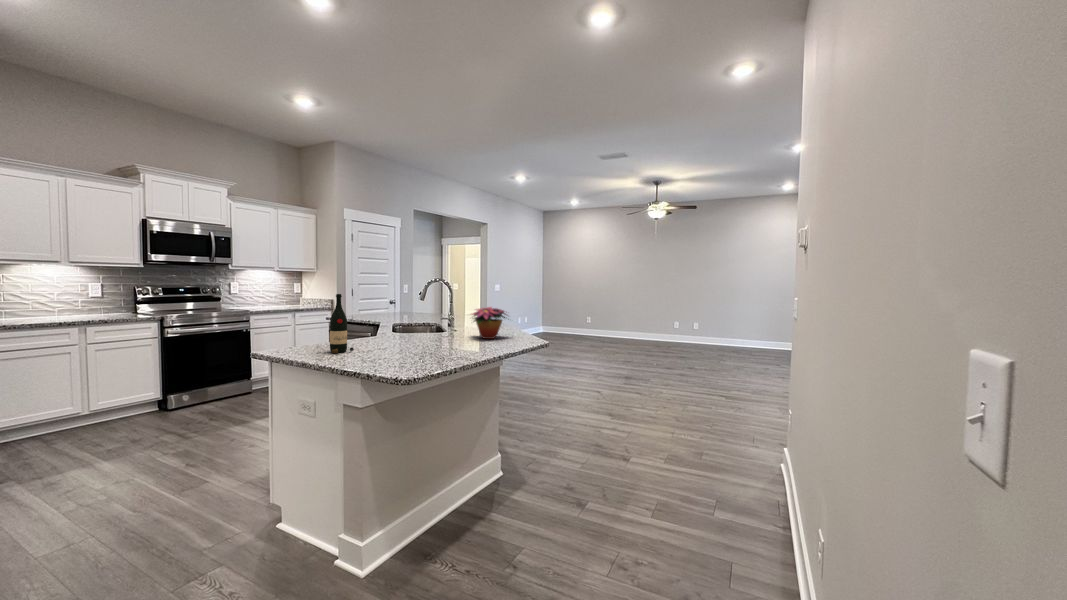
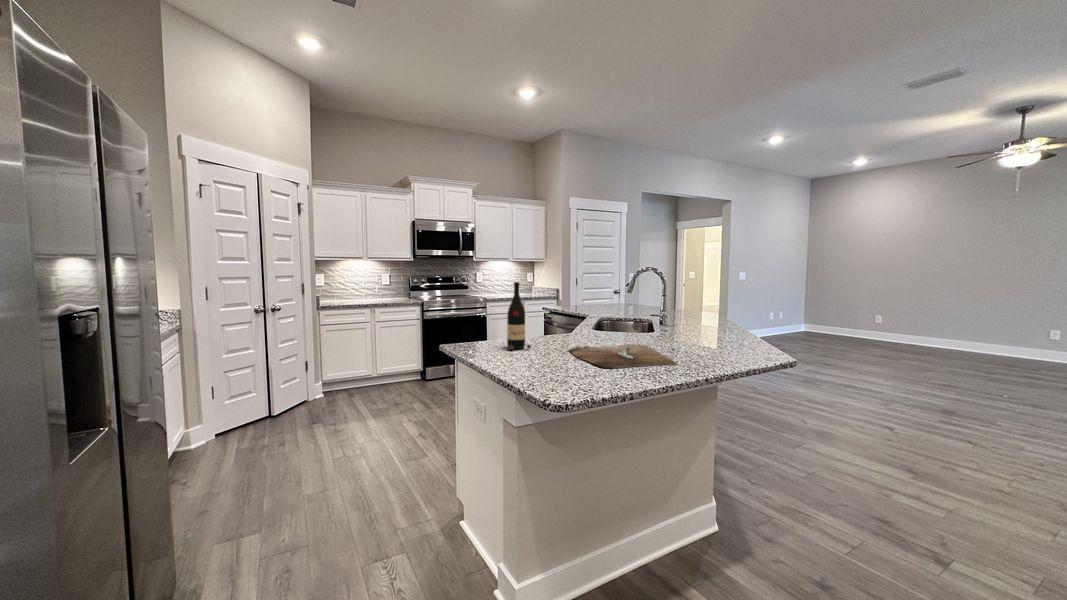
flower arrangement: present [472,307,506,339] -> none [678,300,748,346]
cutting board: none [388,342,474,358] -> present [569,344,677,368]

